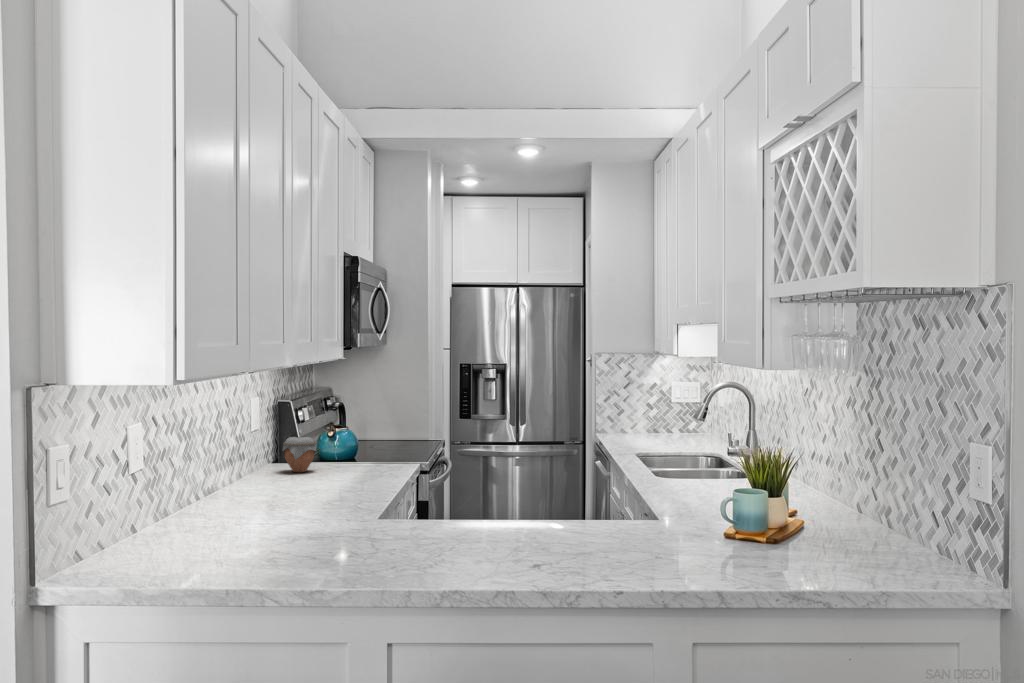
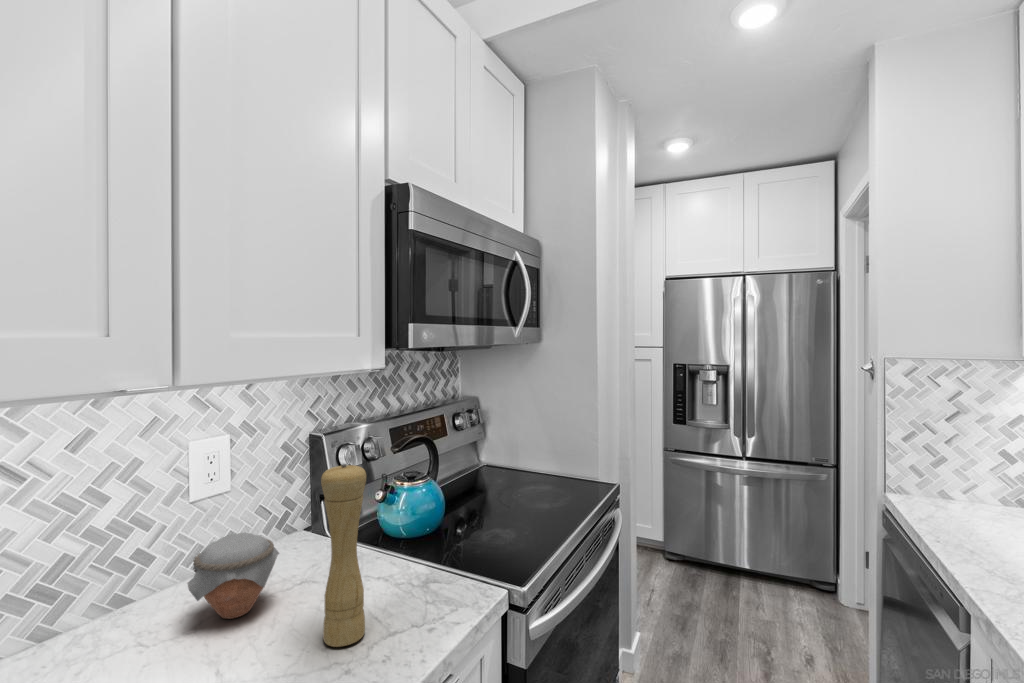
pepper mill: none [353,395,372,471] -> present [321,464,366,647]

